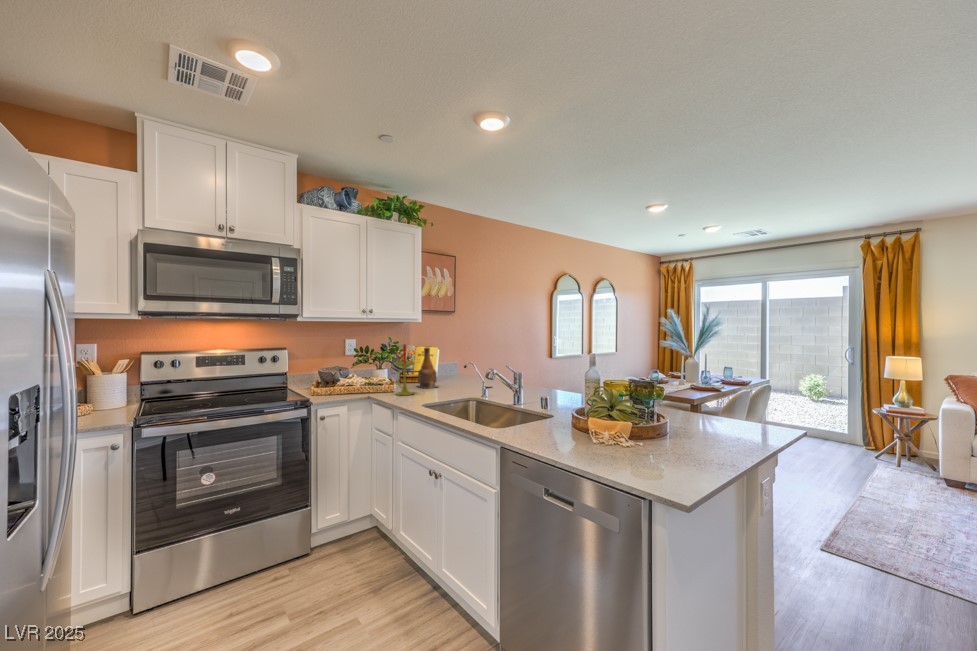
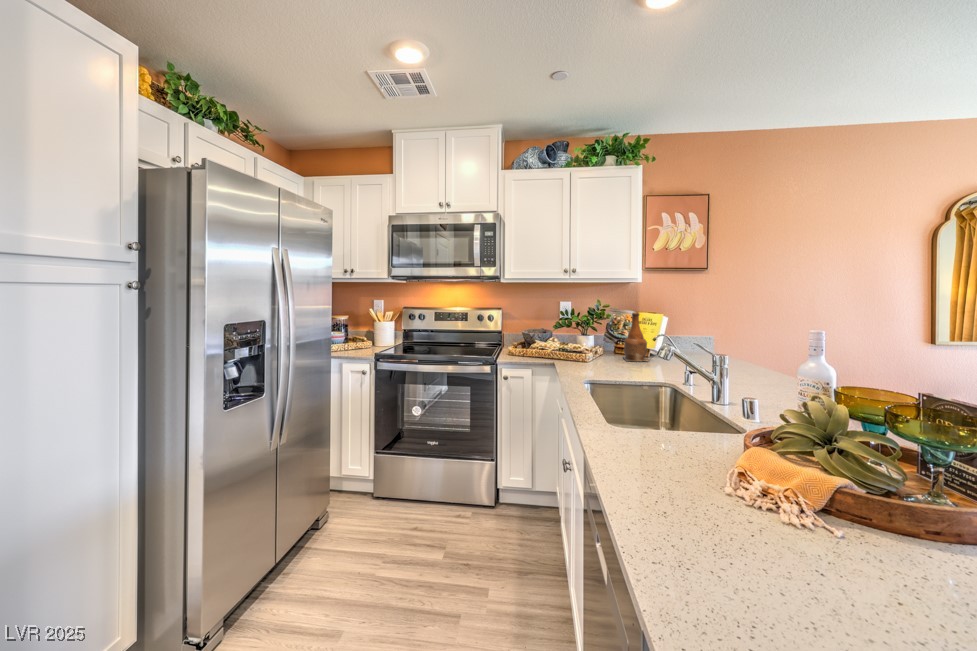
candle: present [395,344,414,395] -> none [580,306,605,366]

